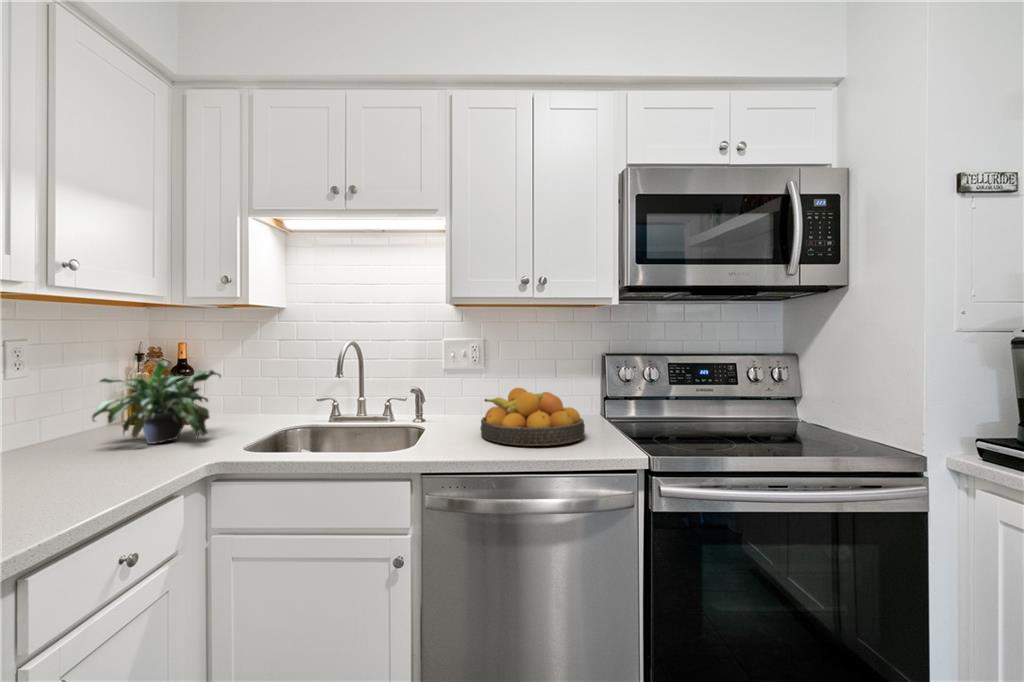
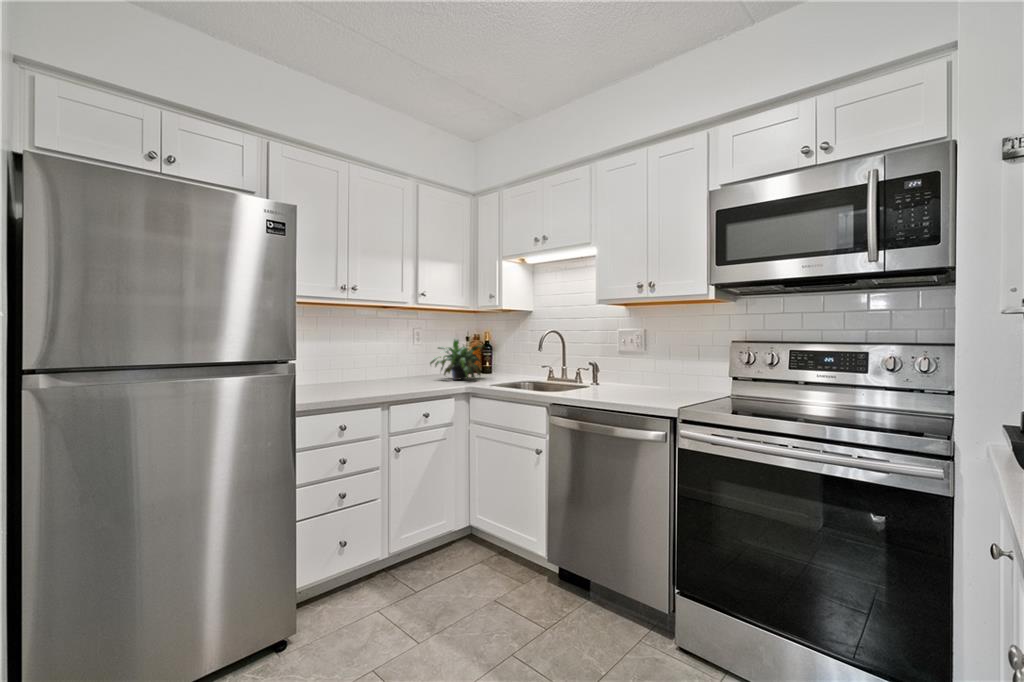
fruit bowl: present [480,388,585,446] -> none [601,363,678,401]

